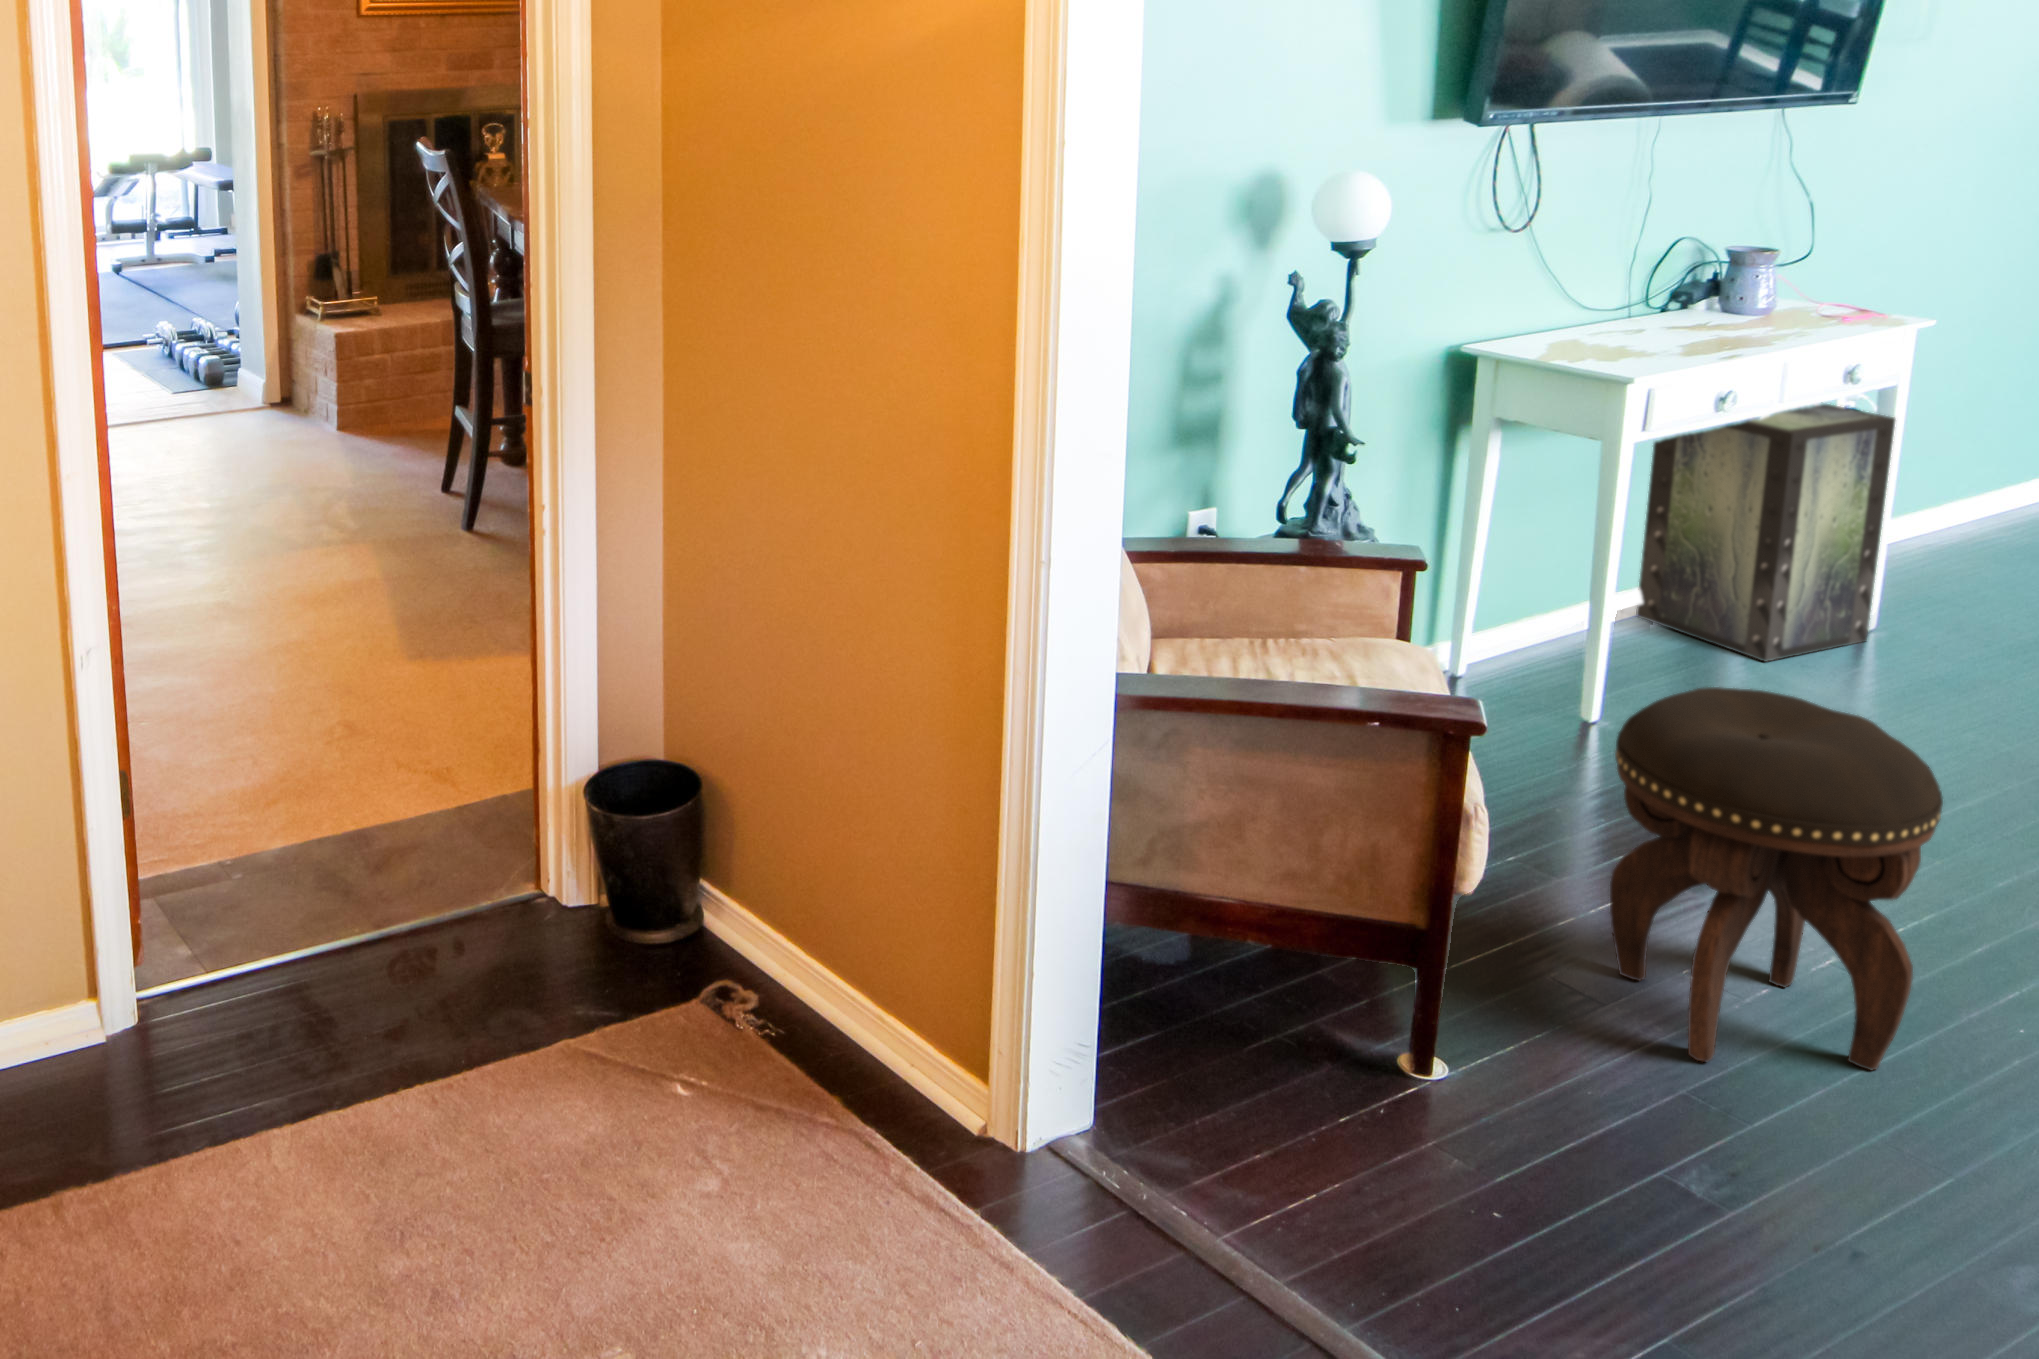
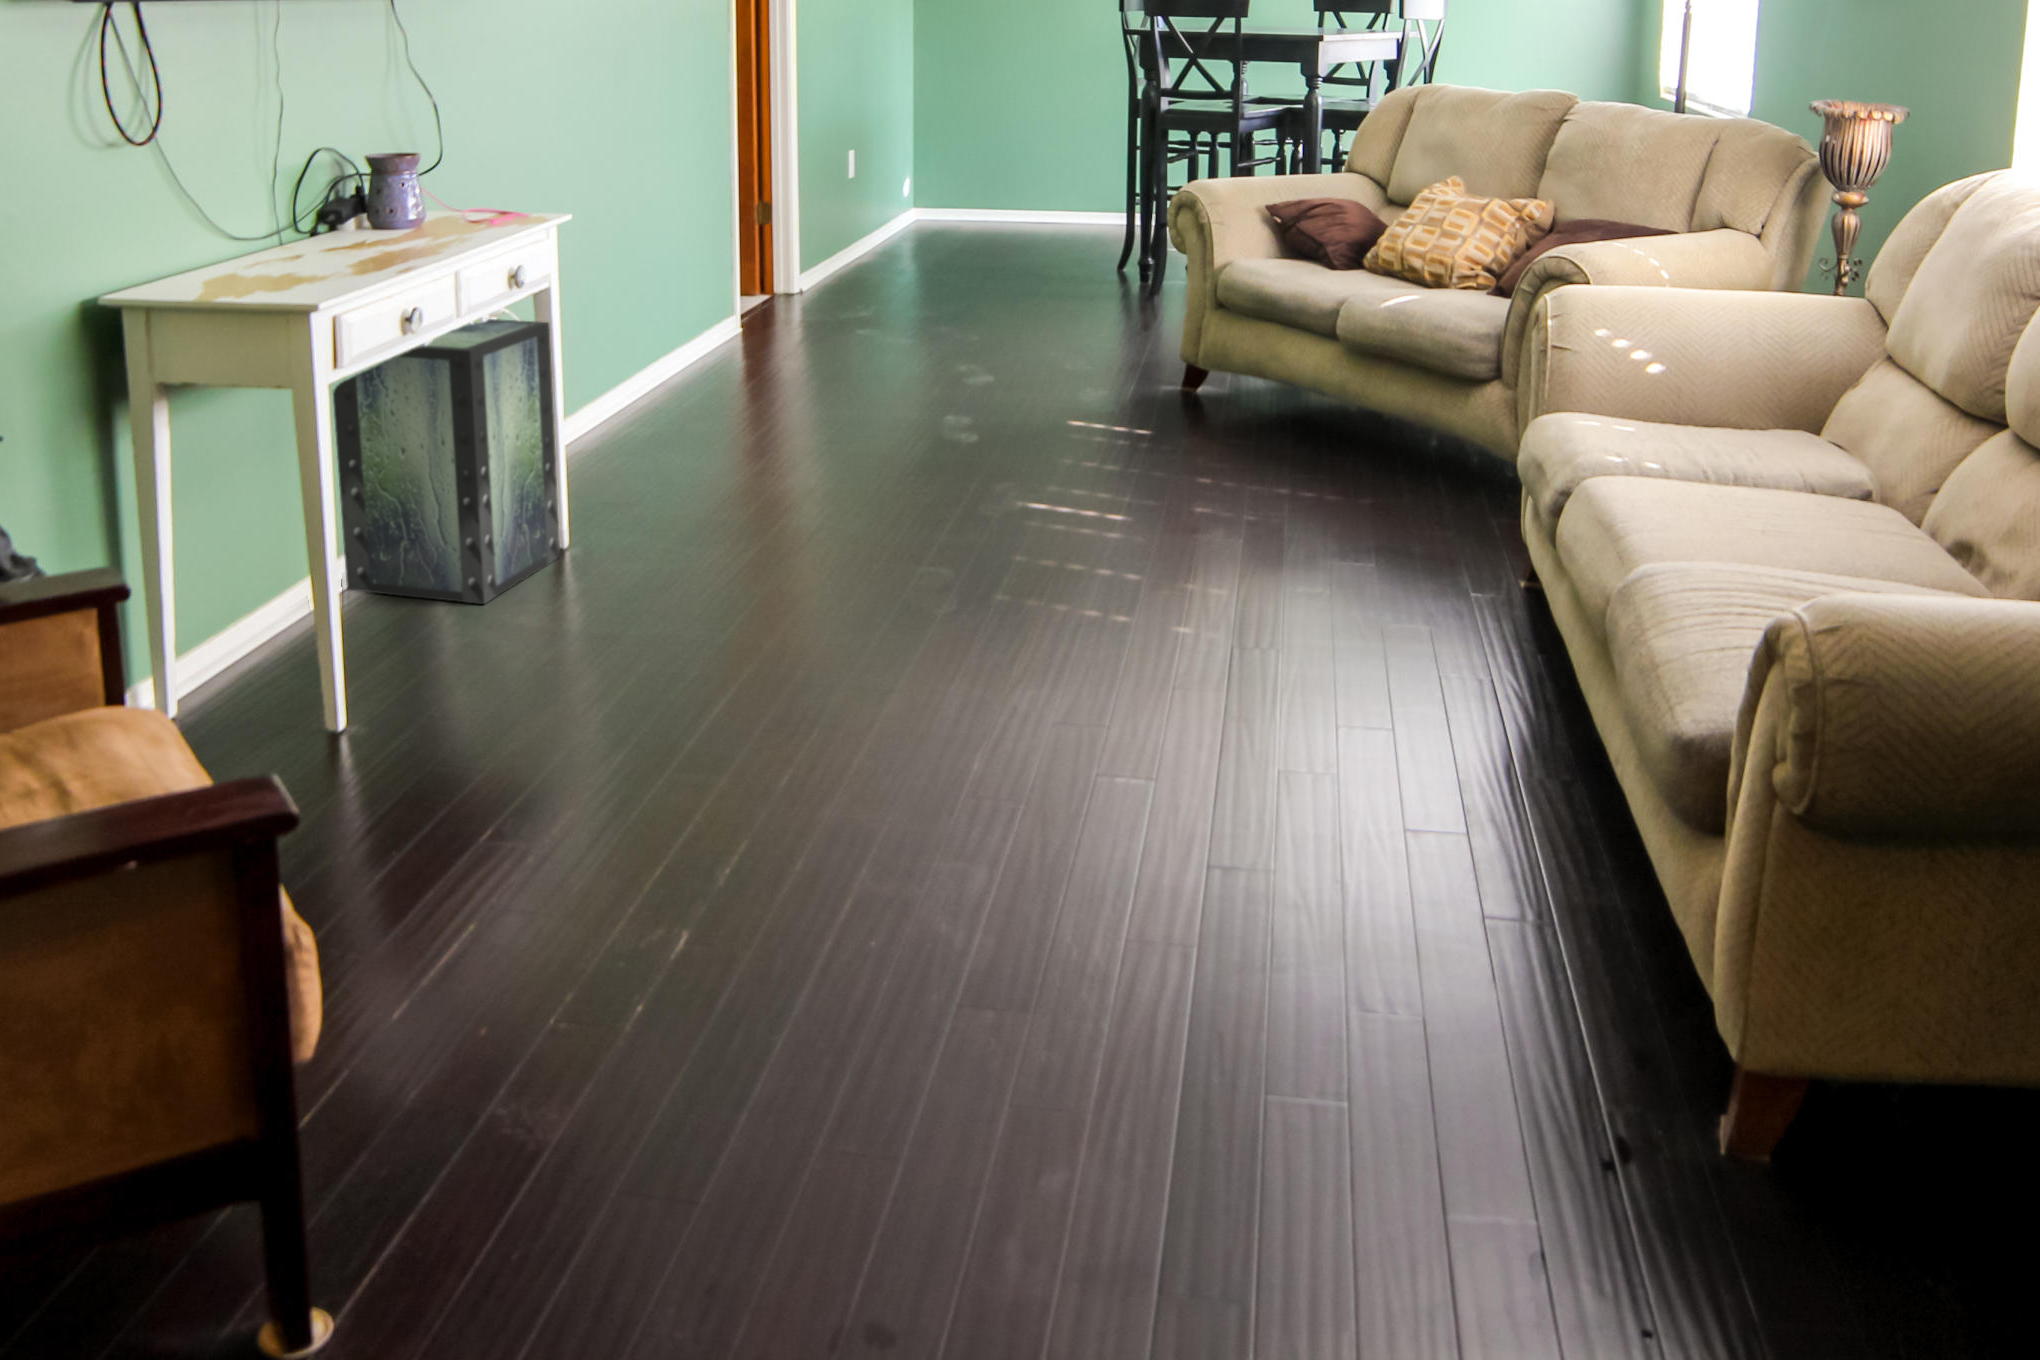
footstool: present [1610,687,1943,1070] -> none [430,637,775,1130]

